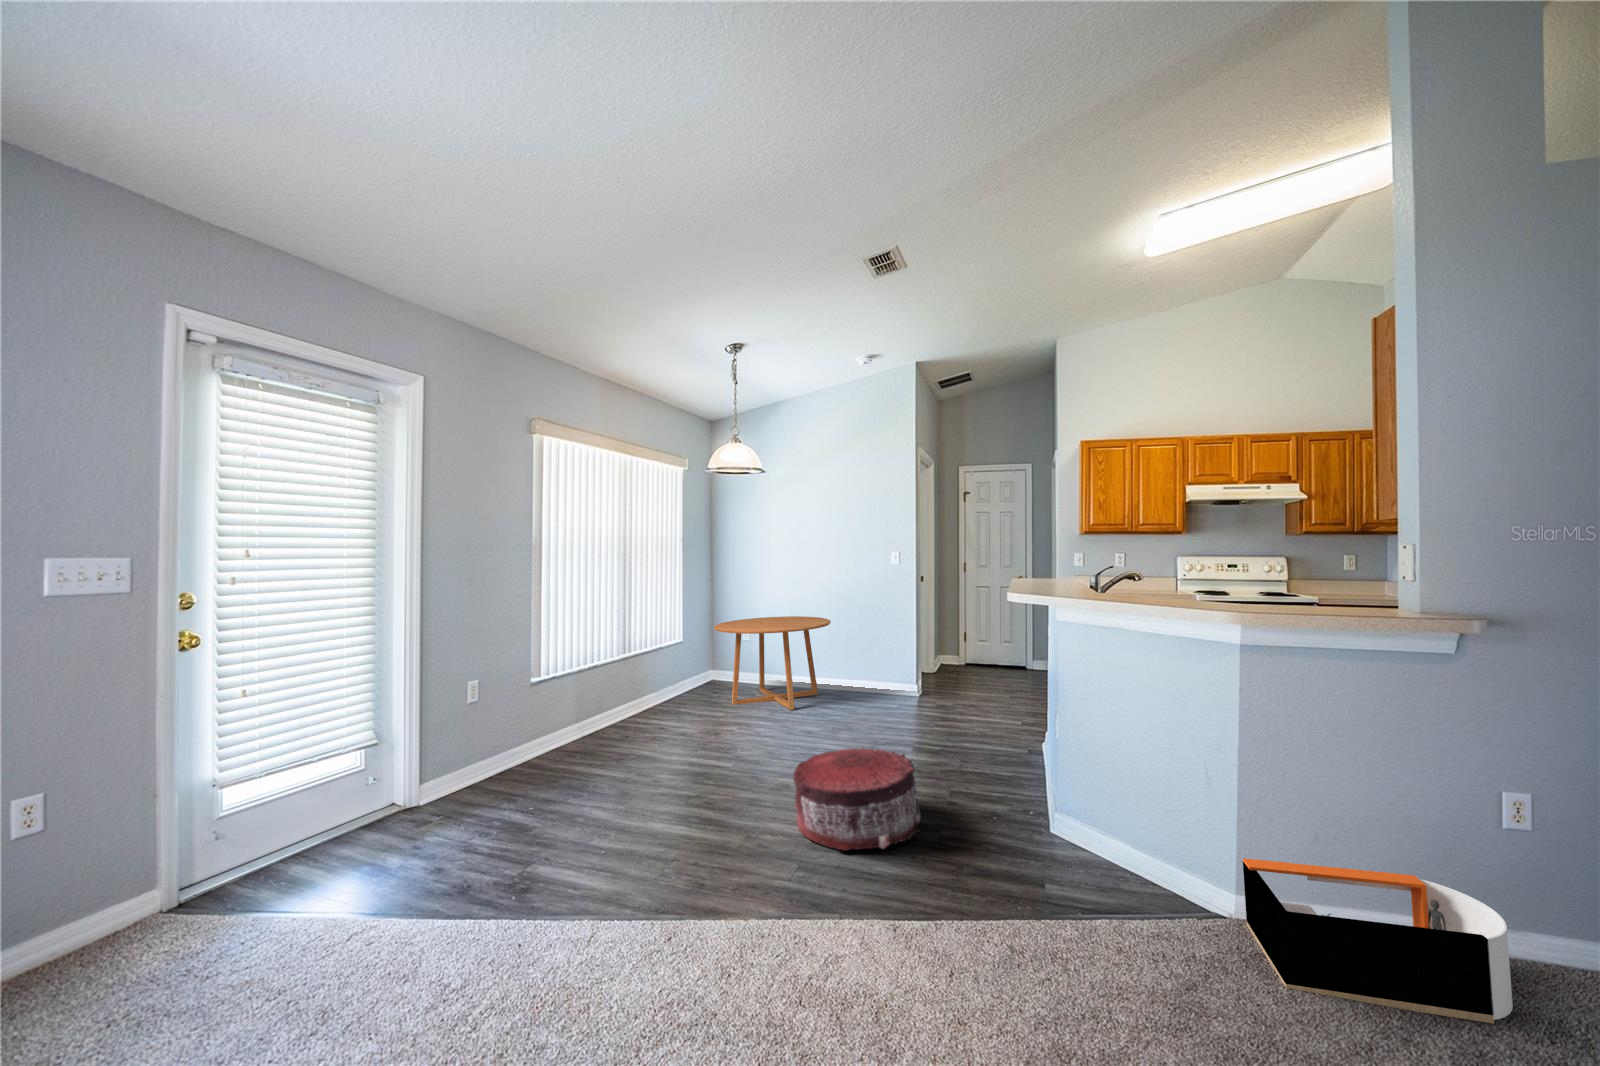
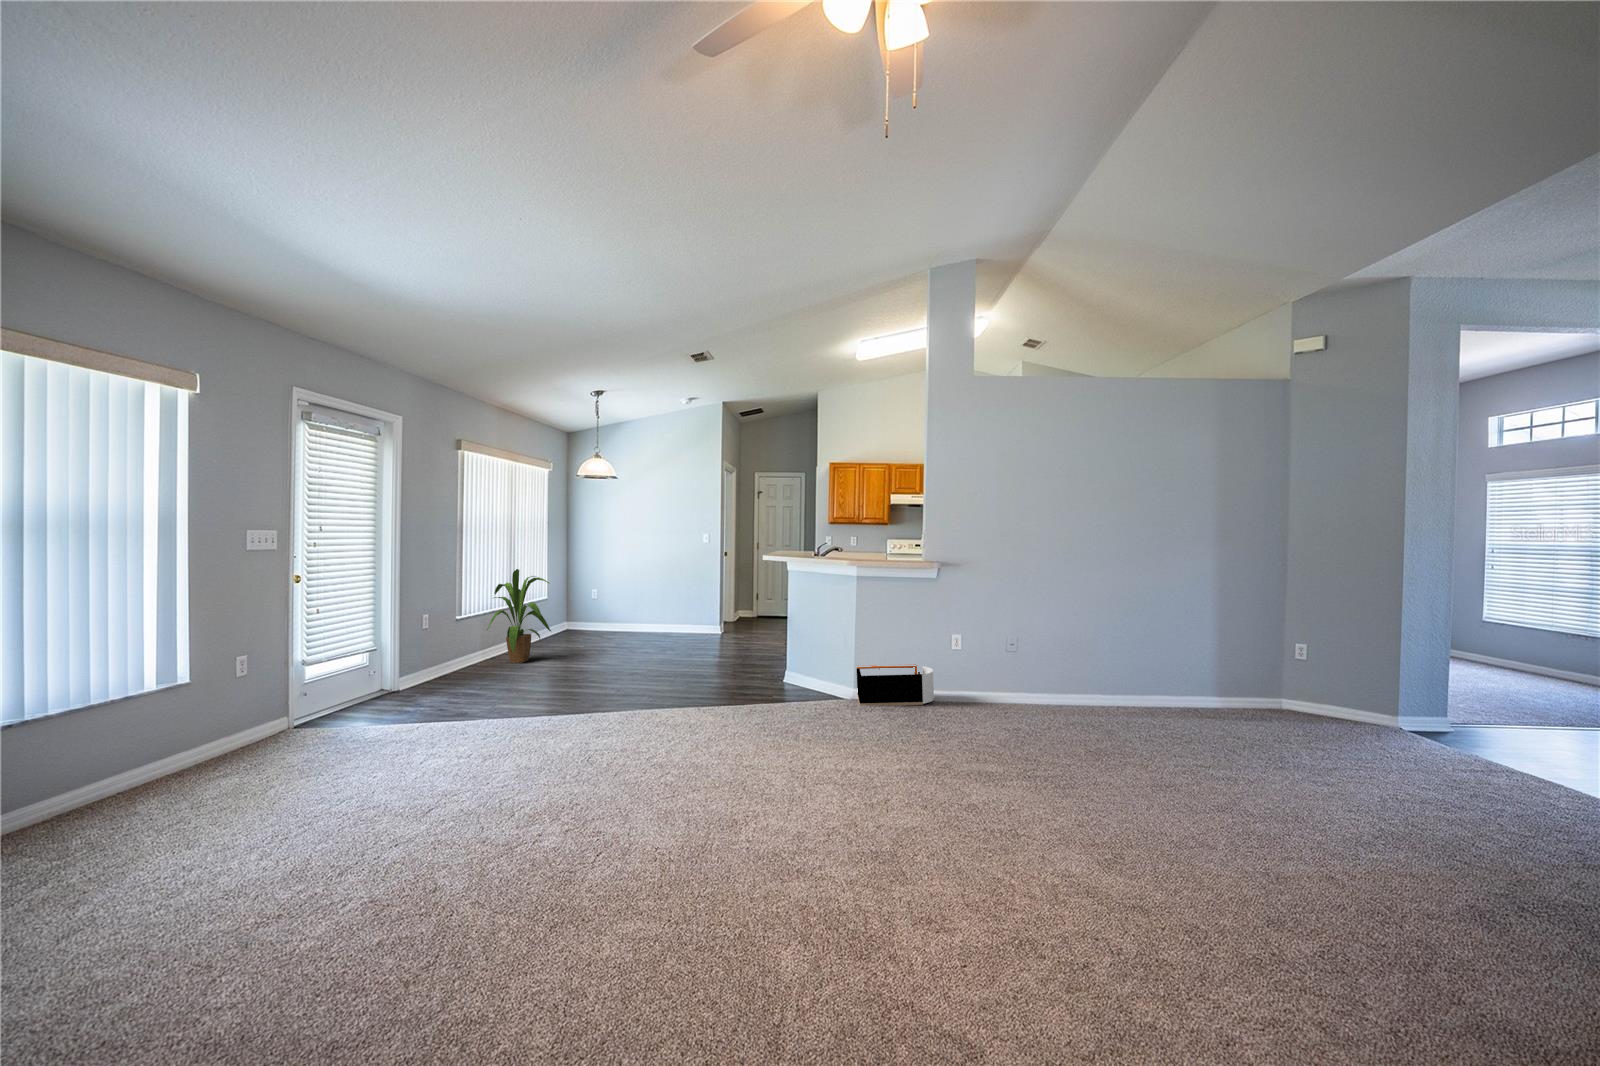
house plant: none [578,607,672,743] -> present [487,569,551,663]
dining table: present [714,616,831,710] -> none [574,581,662,645]
pouf: present [793,747,920,851] -> none [649,643,719,689]

